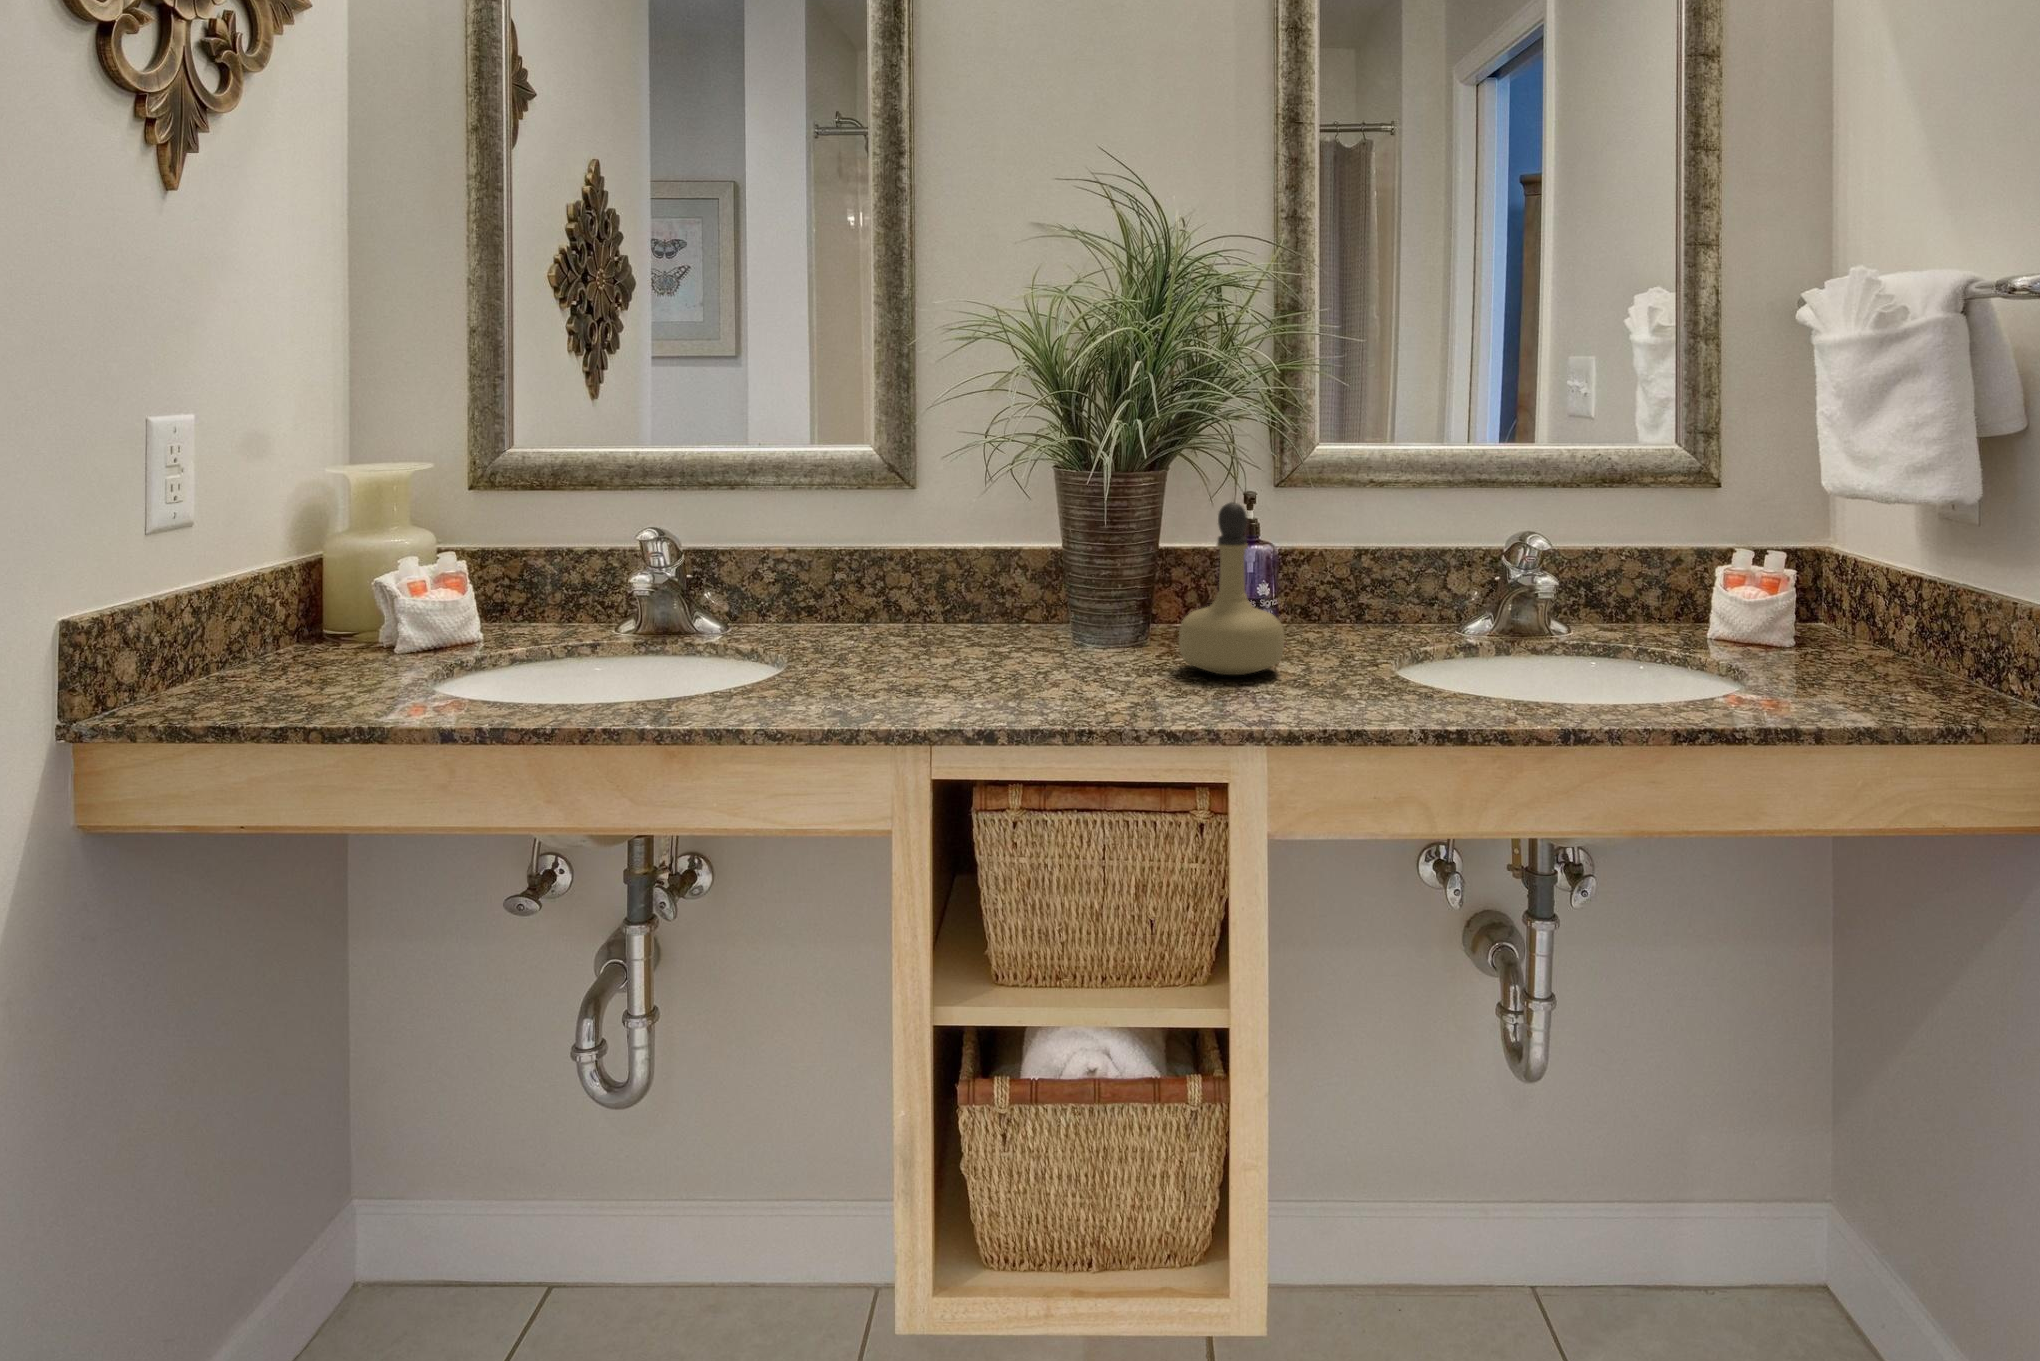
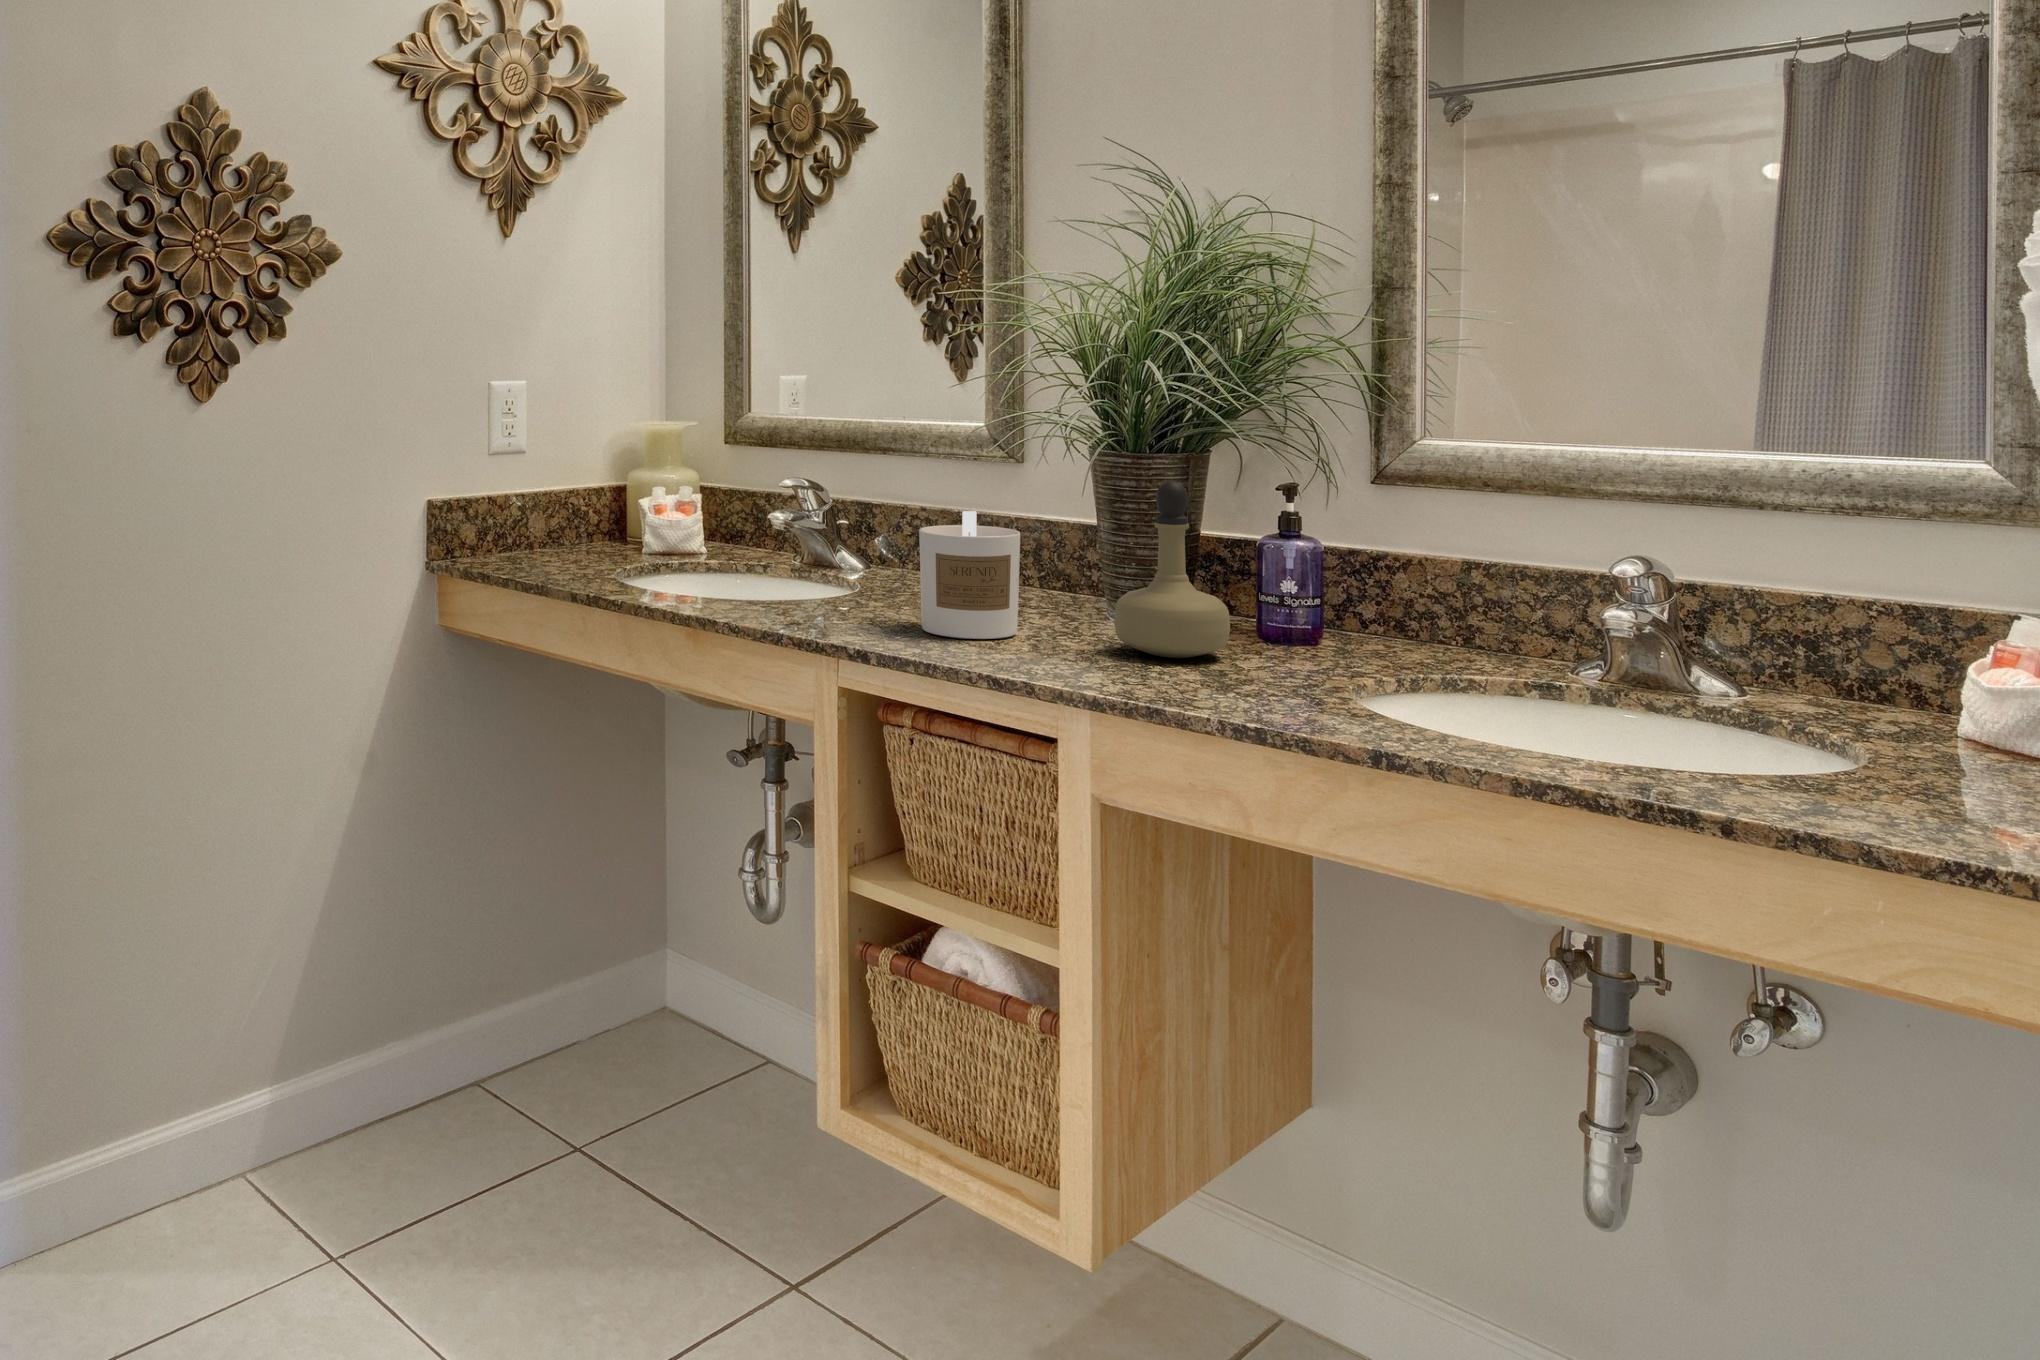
candle: none [979,551,1087,695] -> present [919,511,1020,639]

